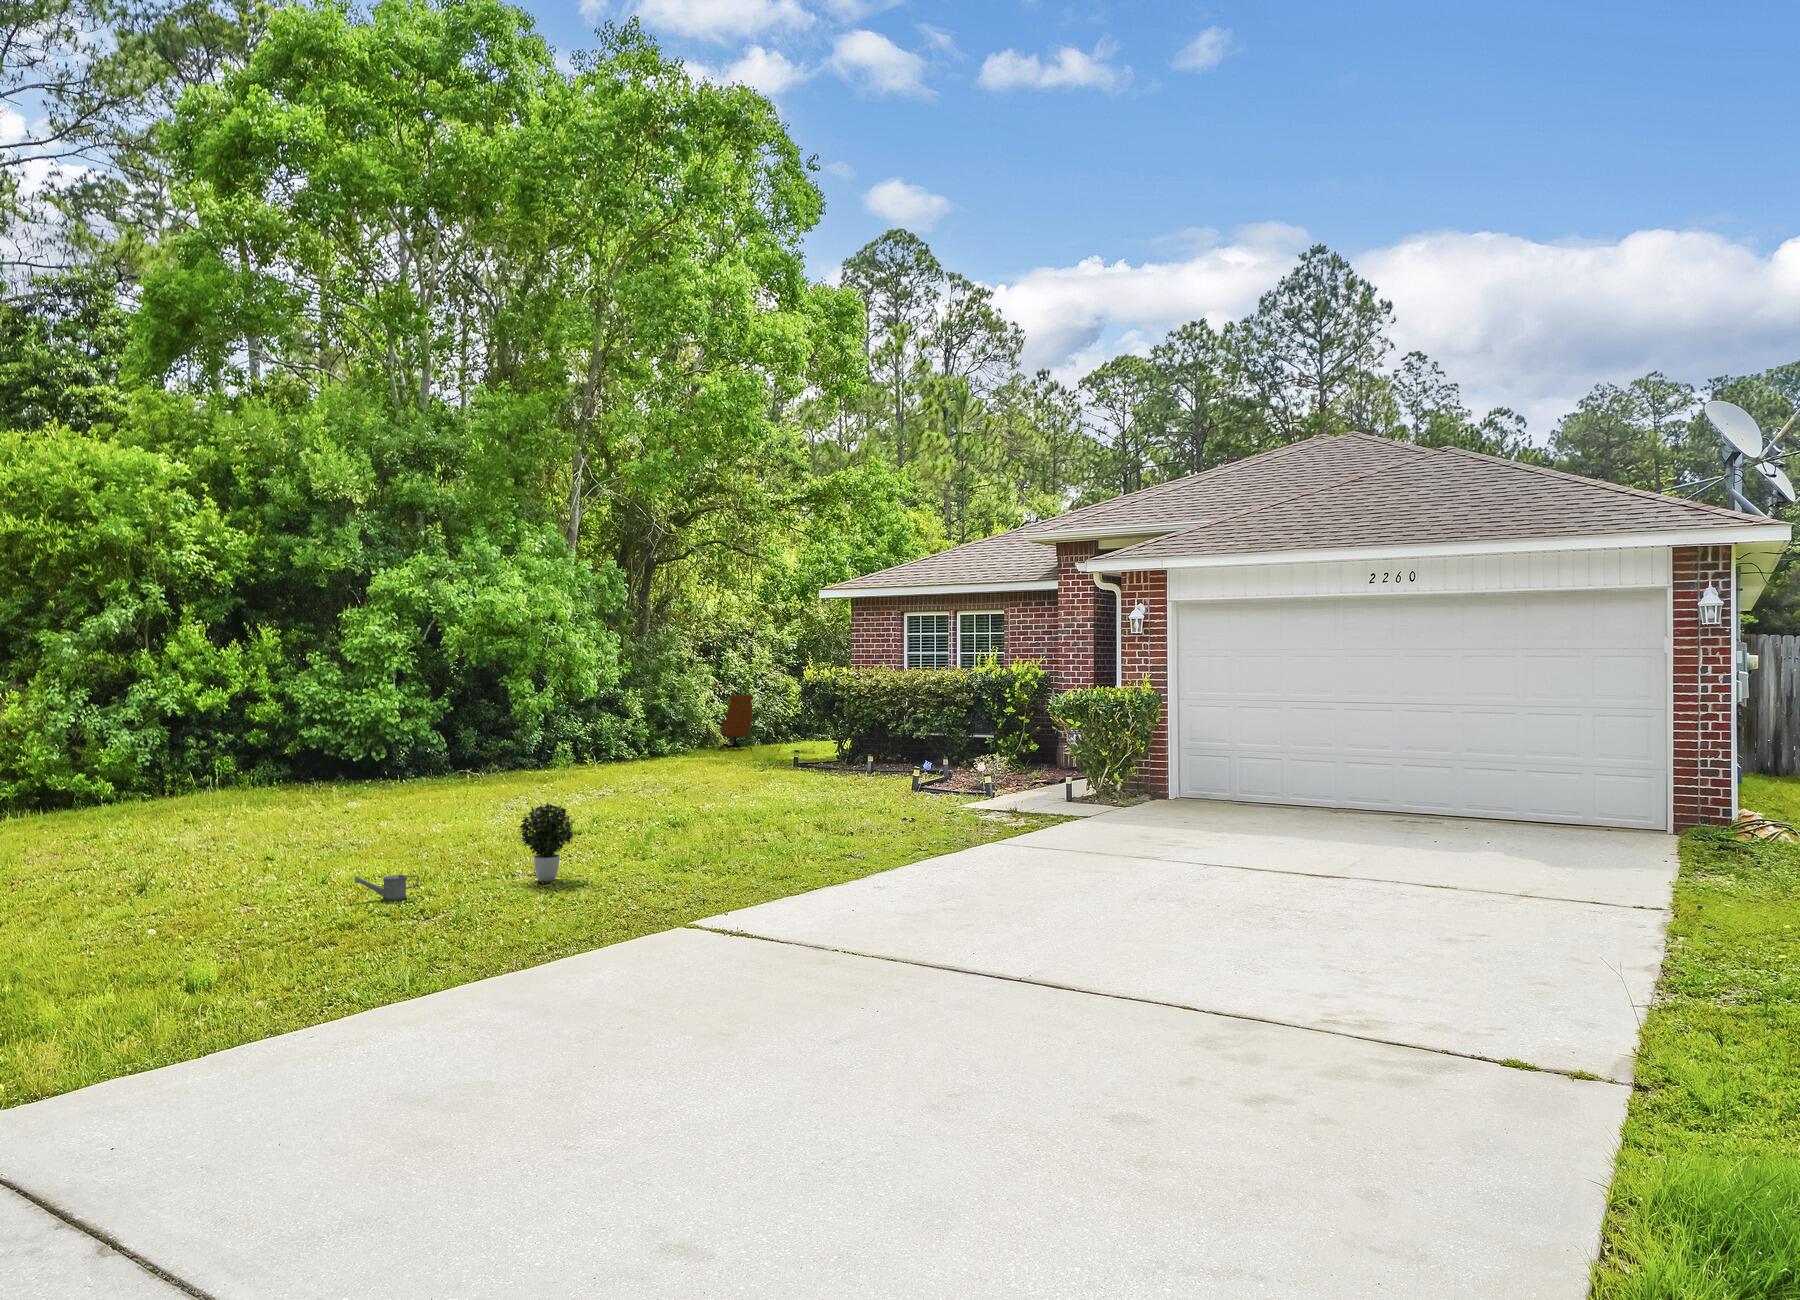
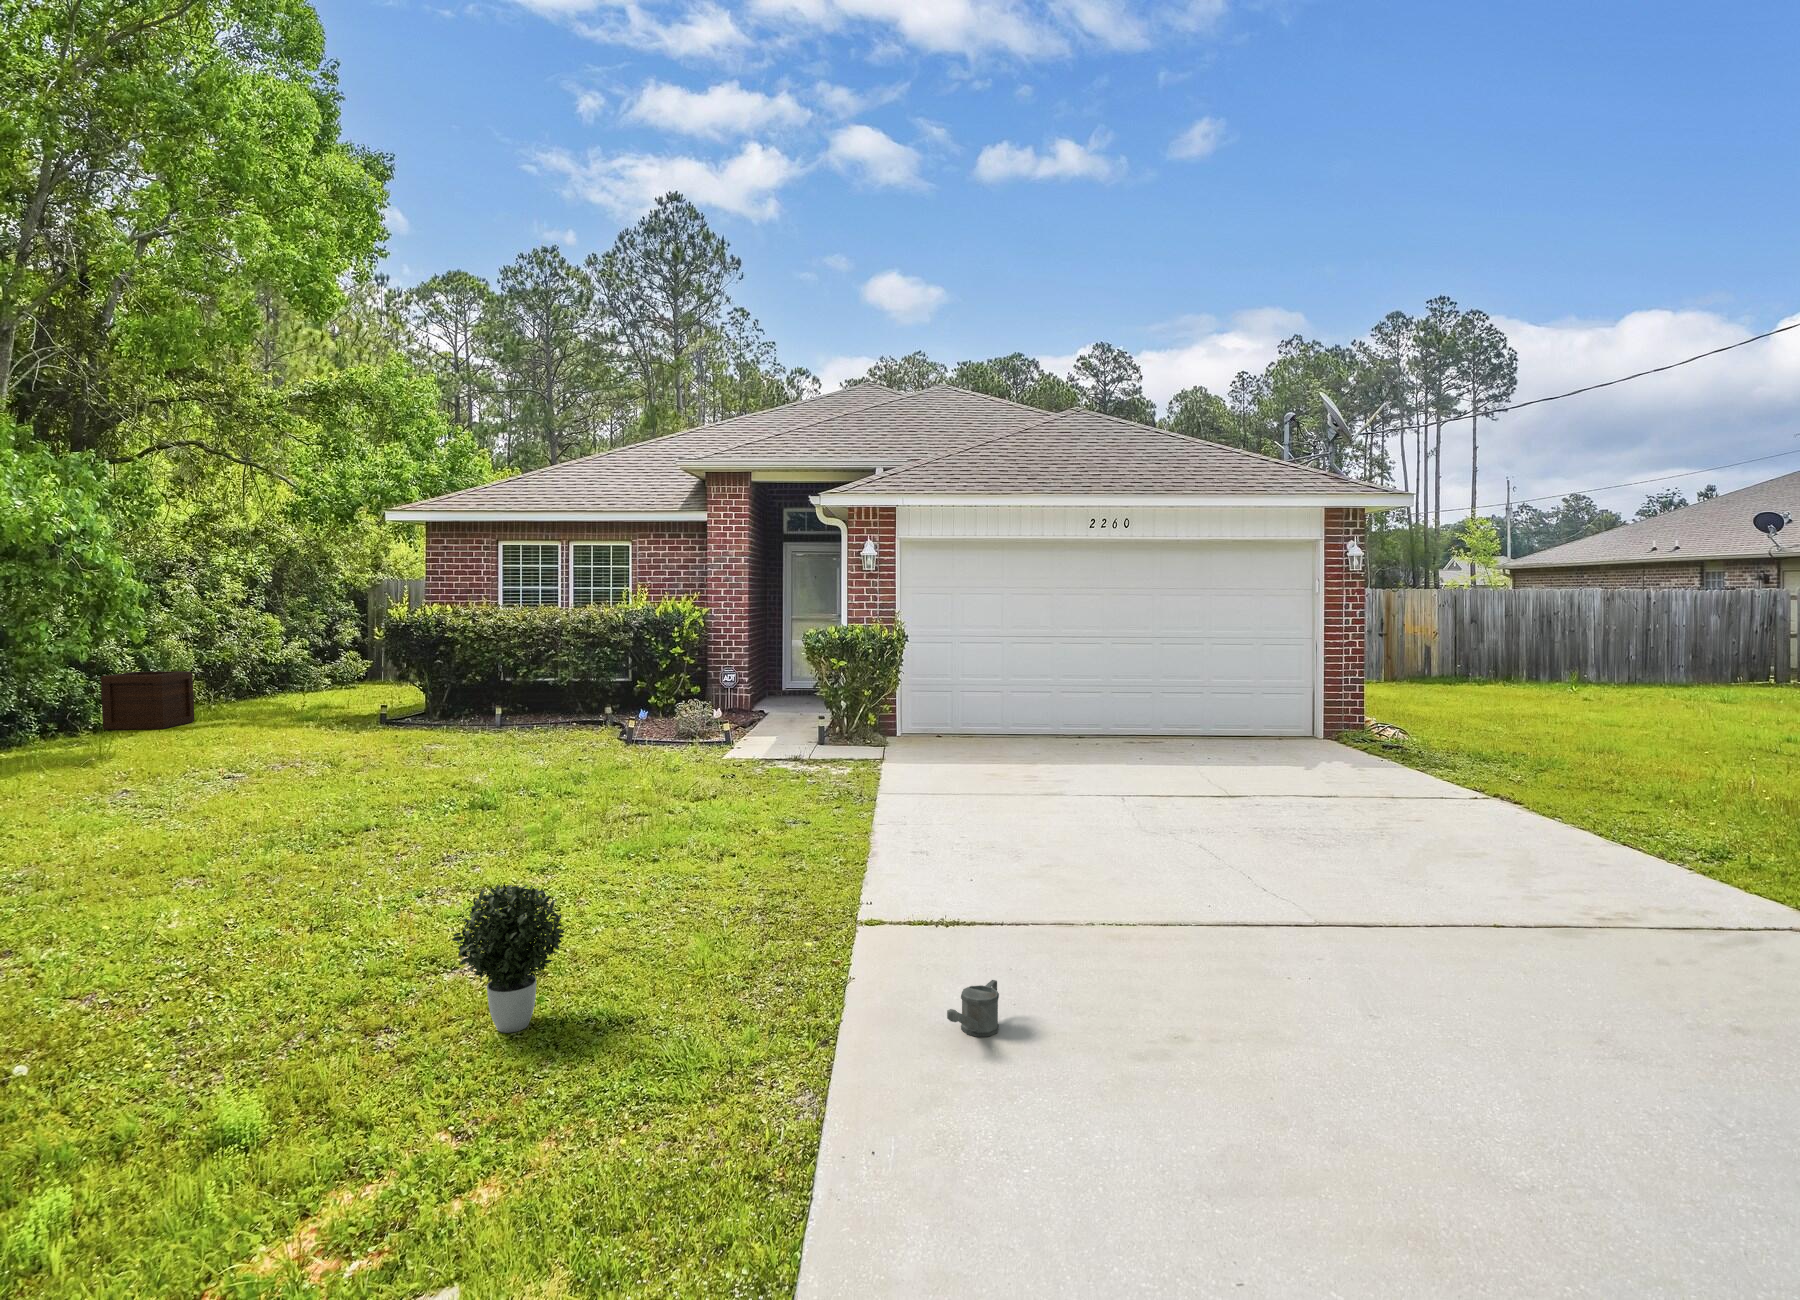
lounge chair: present [716,695,753,750] -> none [214,639,282,710]
wooden crate: none [627,716,684,758] -> present [101,671,195,730]
watering can: present [355,875,419,900] -> present [947,980,999,1037]

